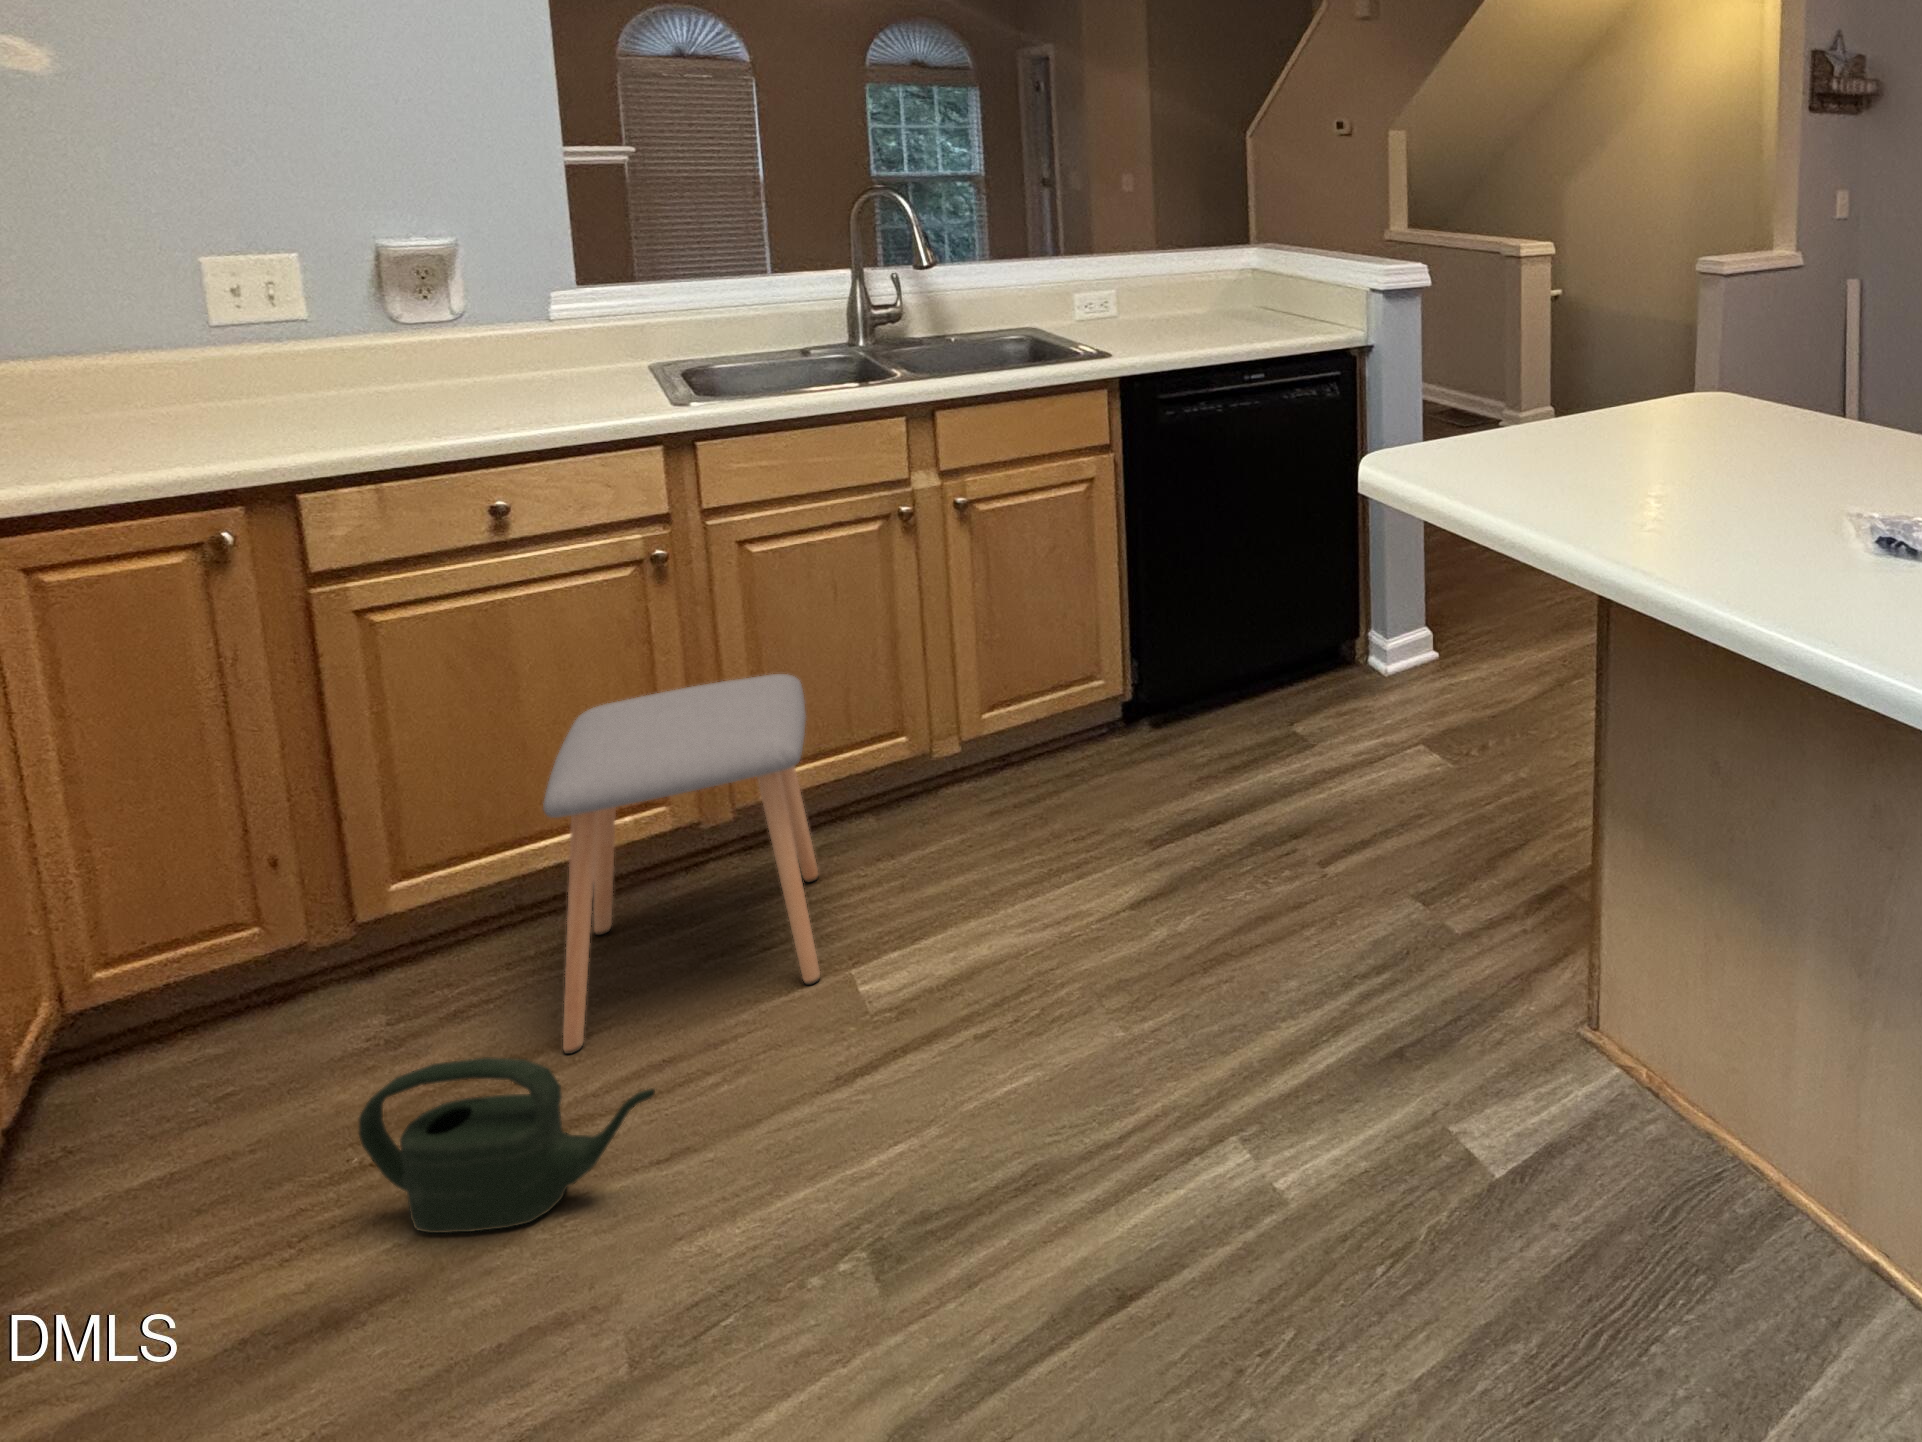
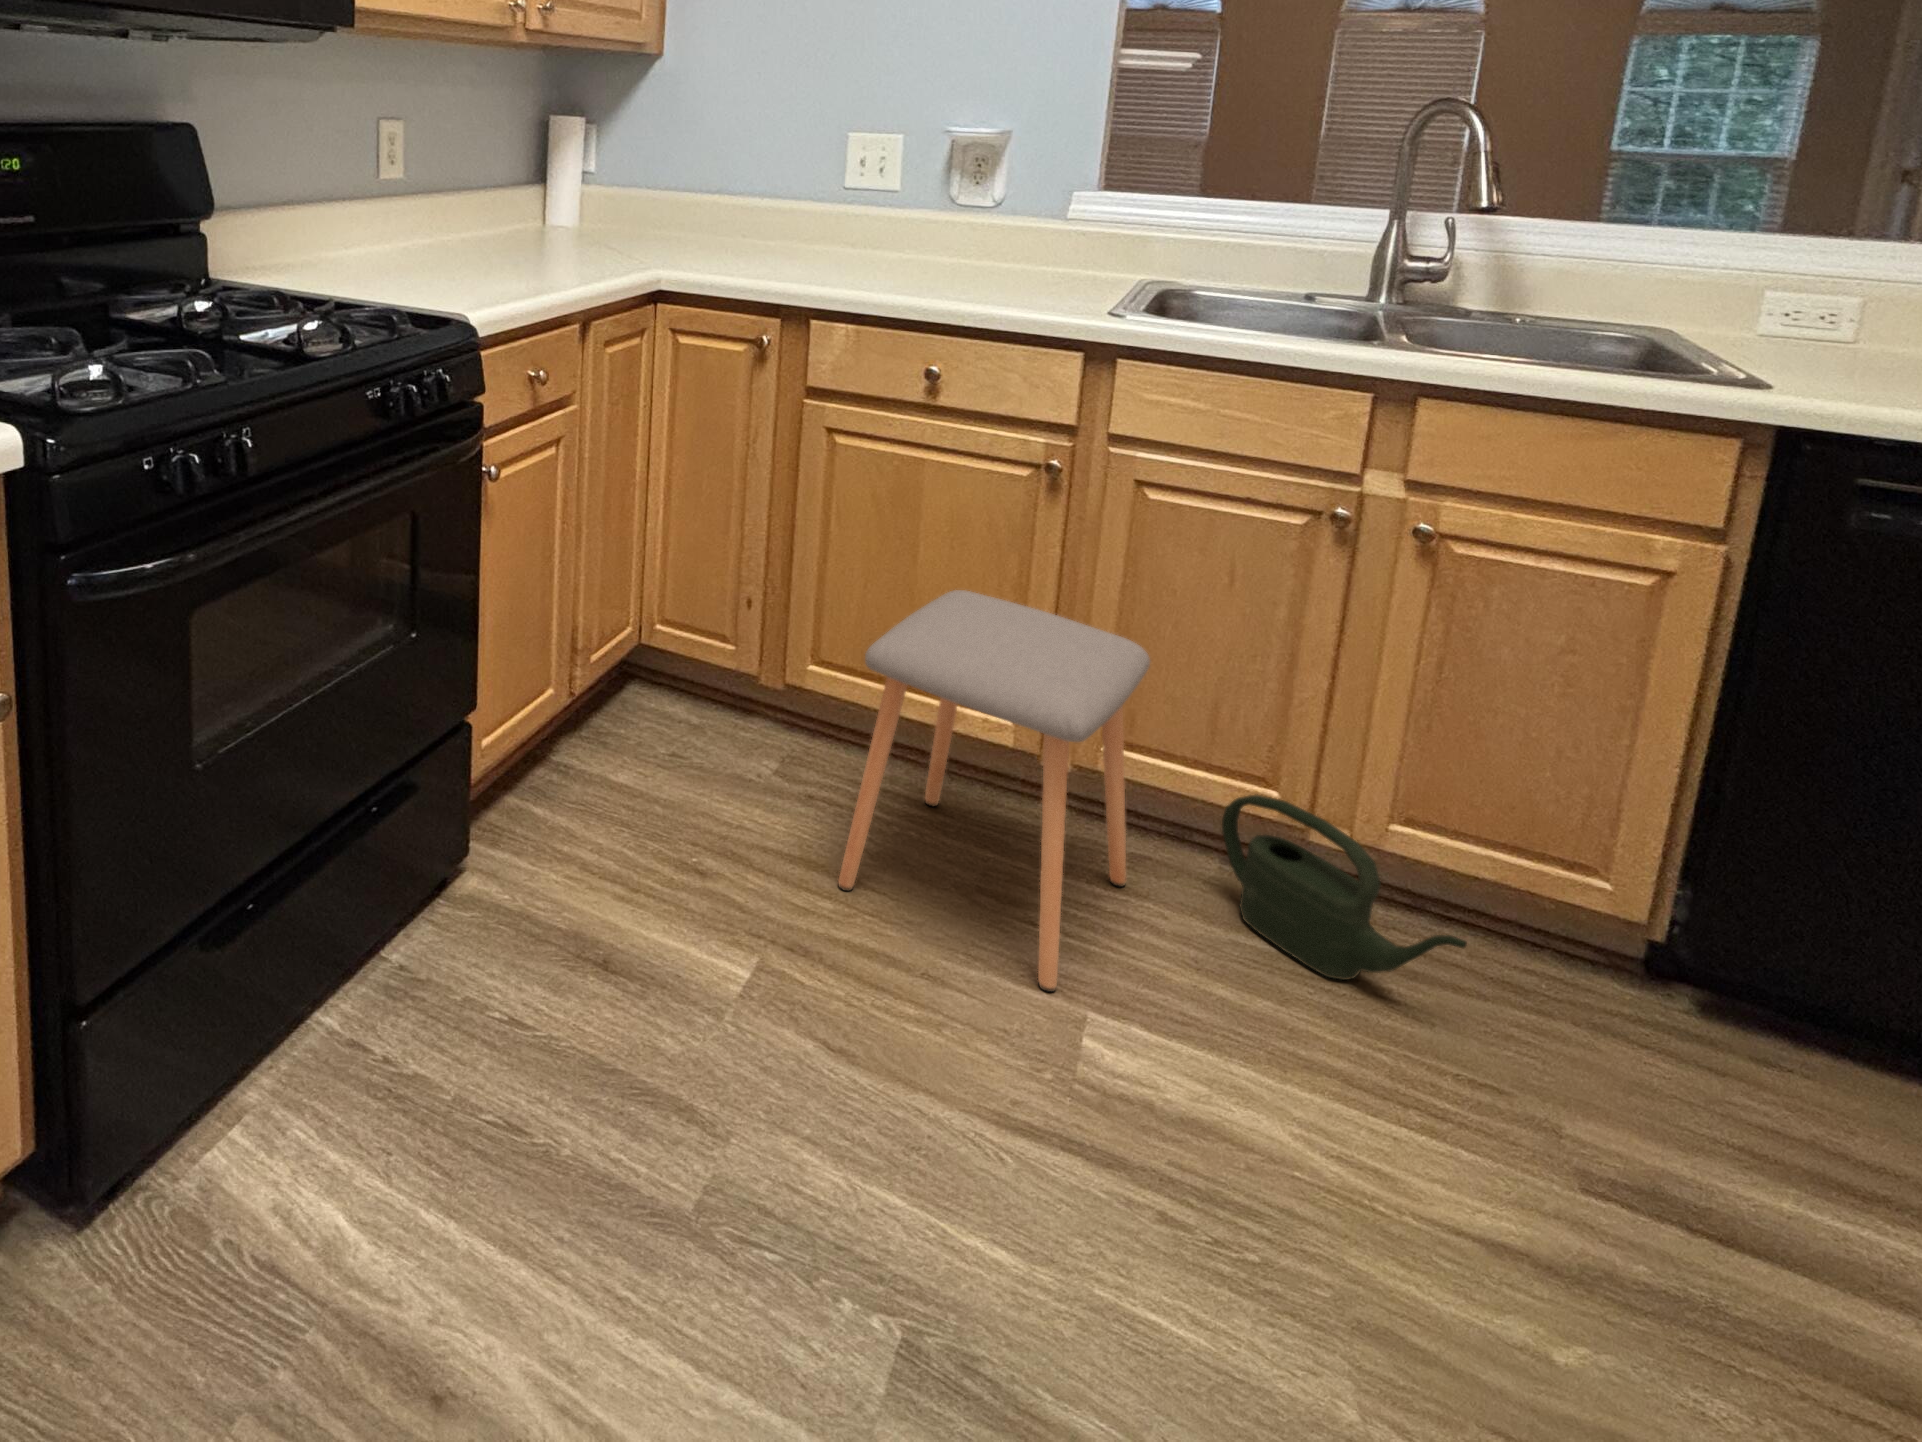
watering can: present [359,1057,655,1233] -> present [1222,794,1467,980]

